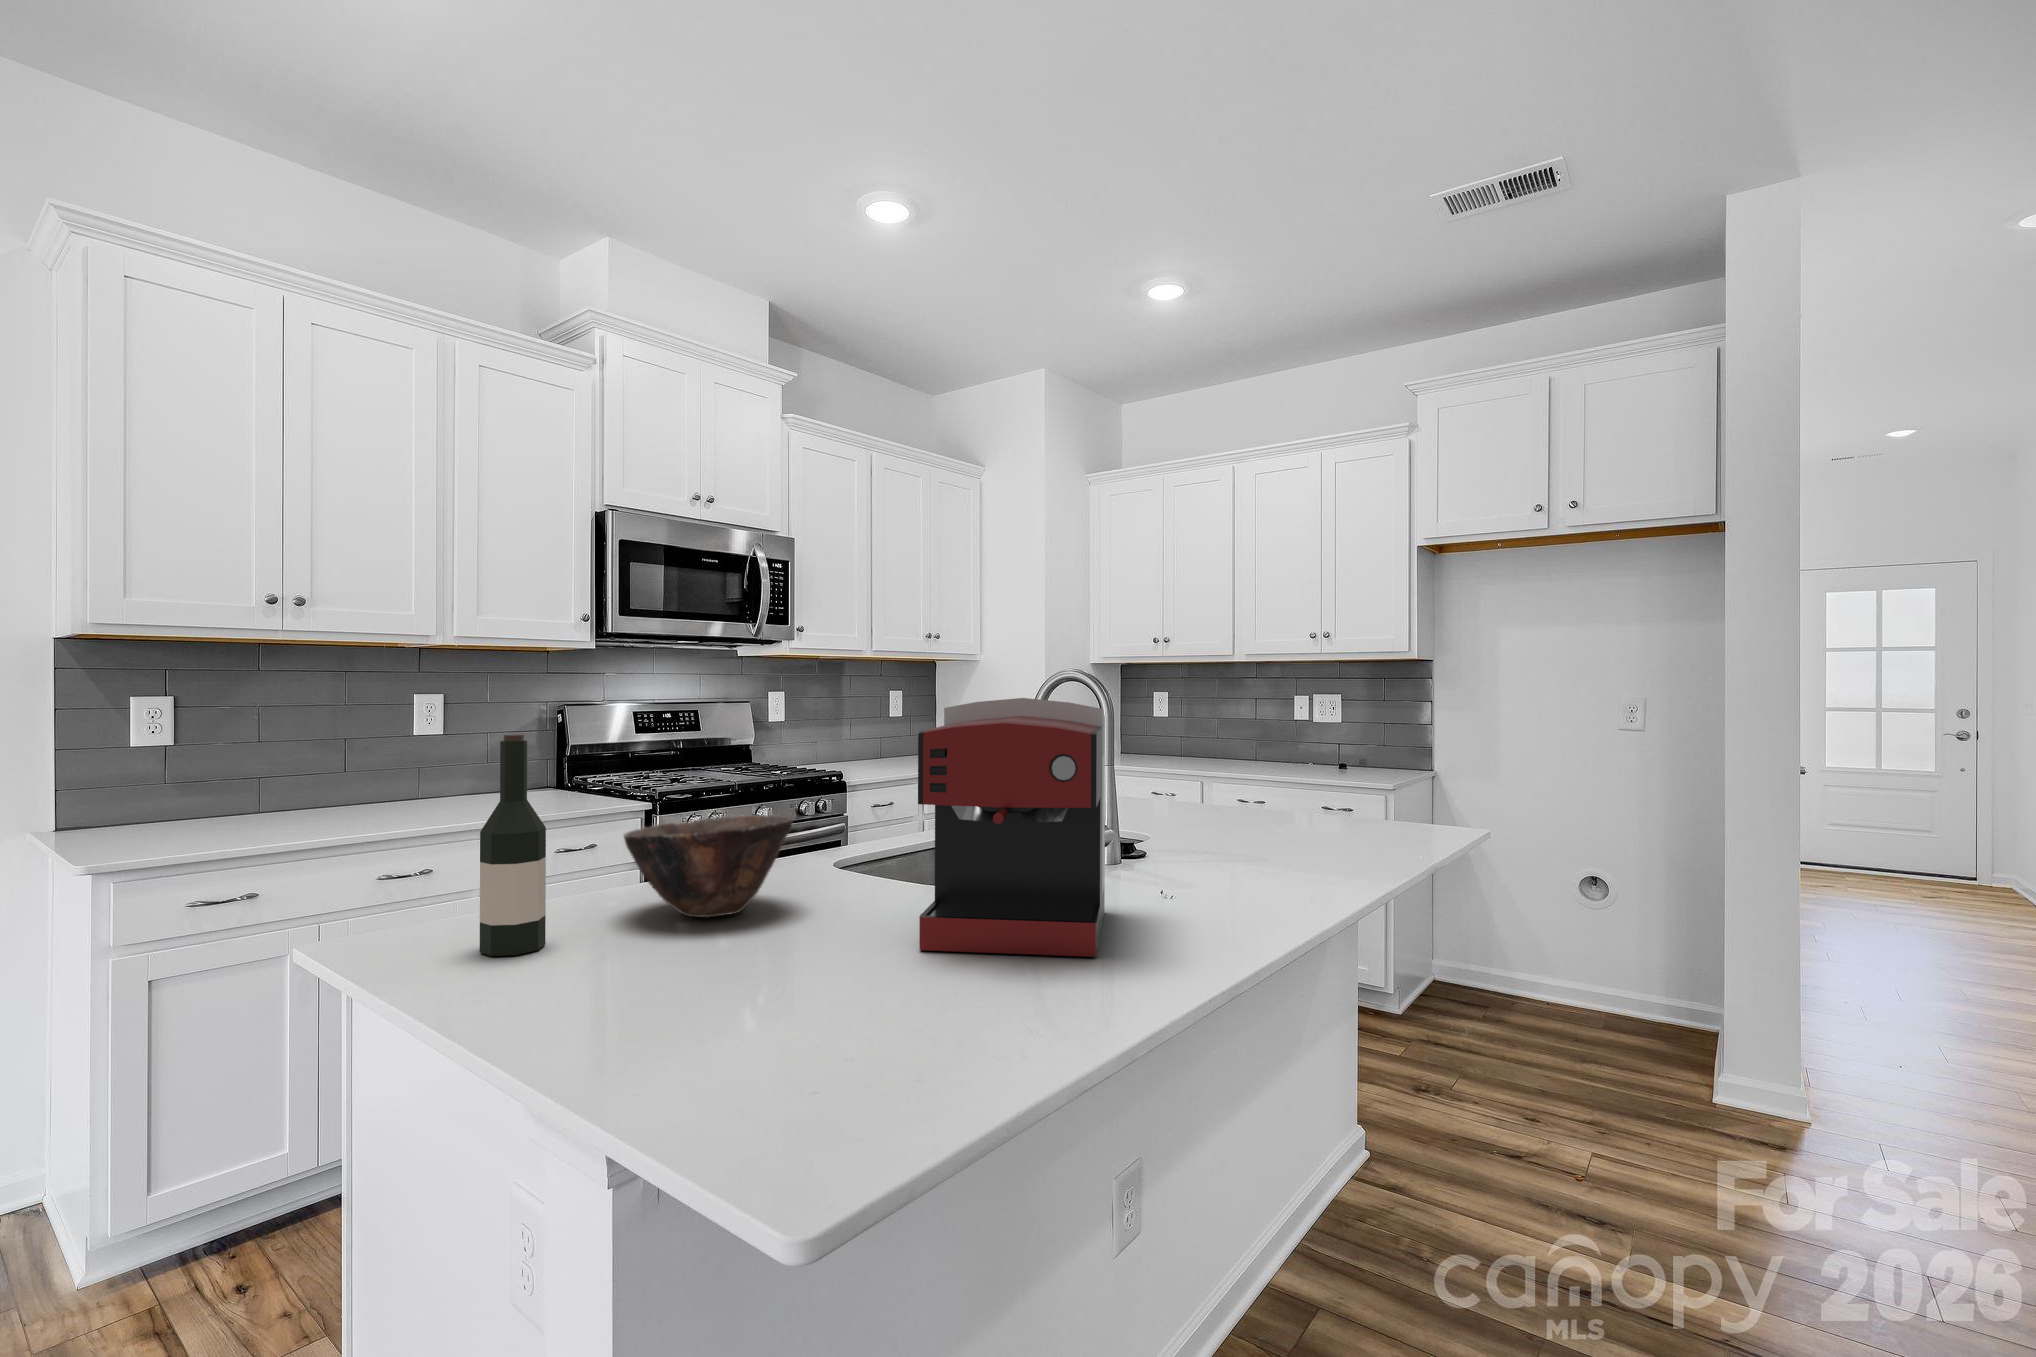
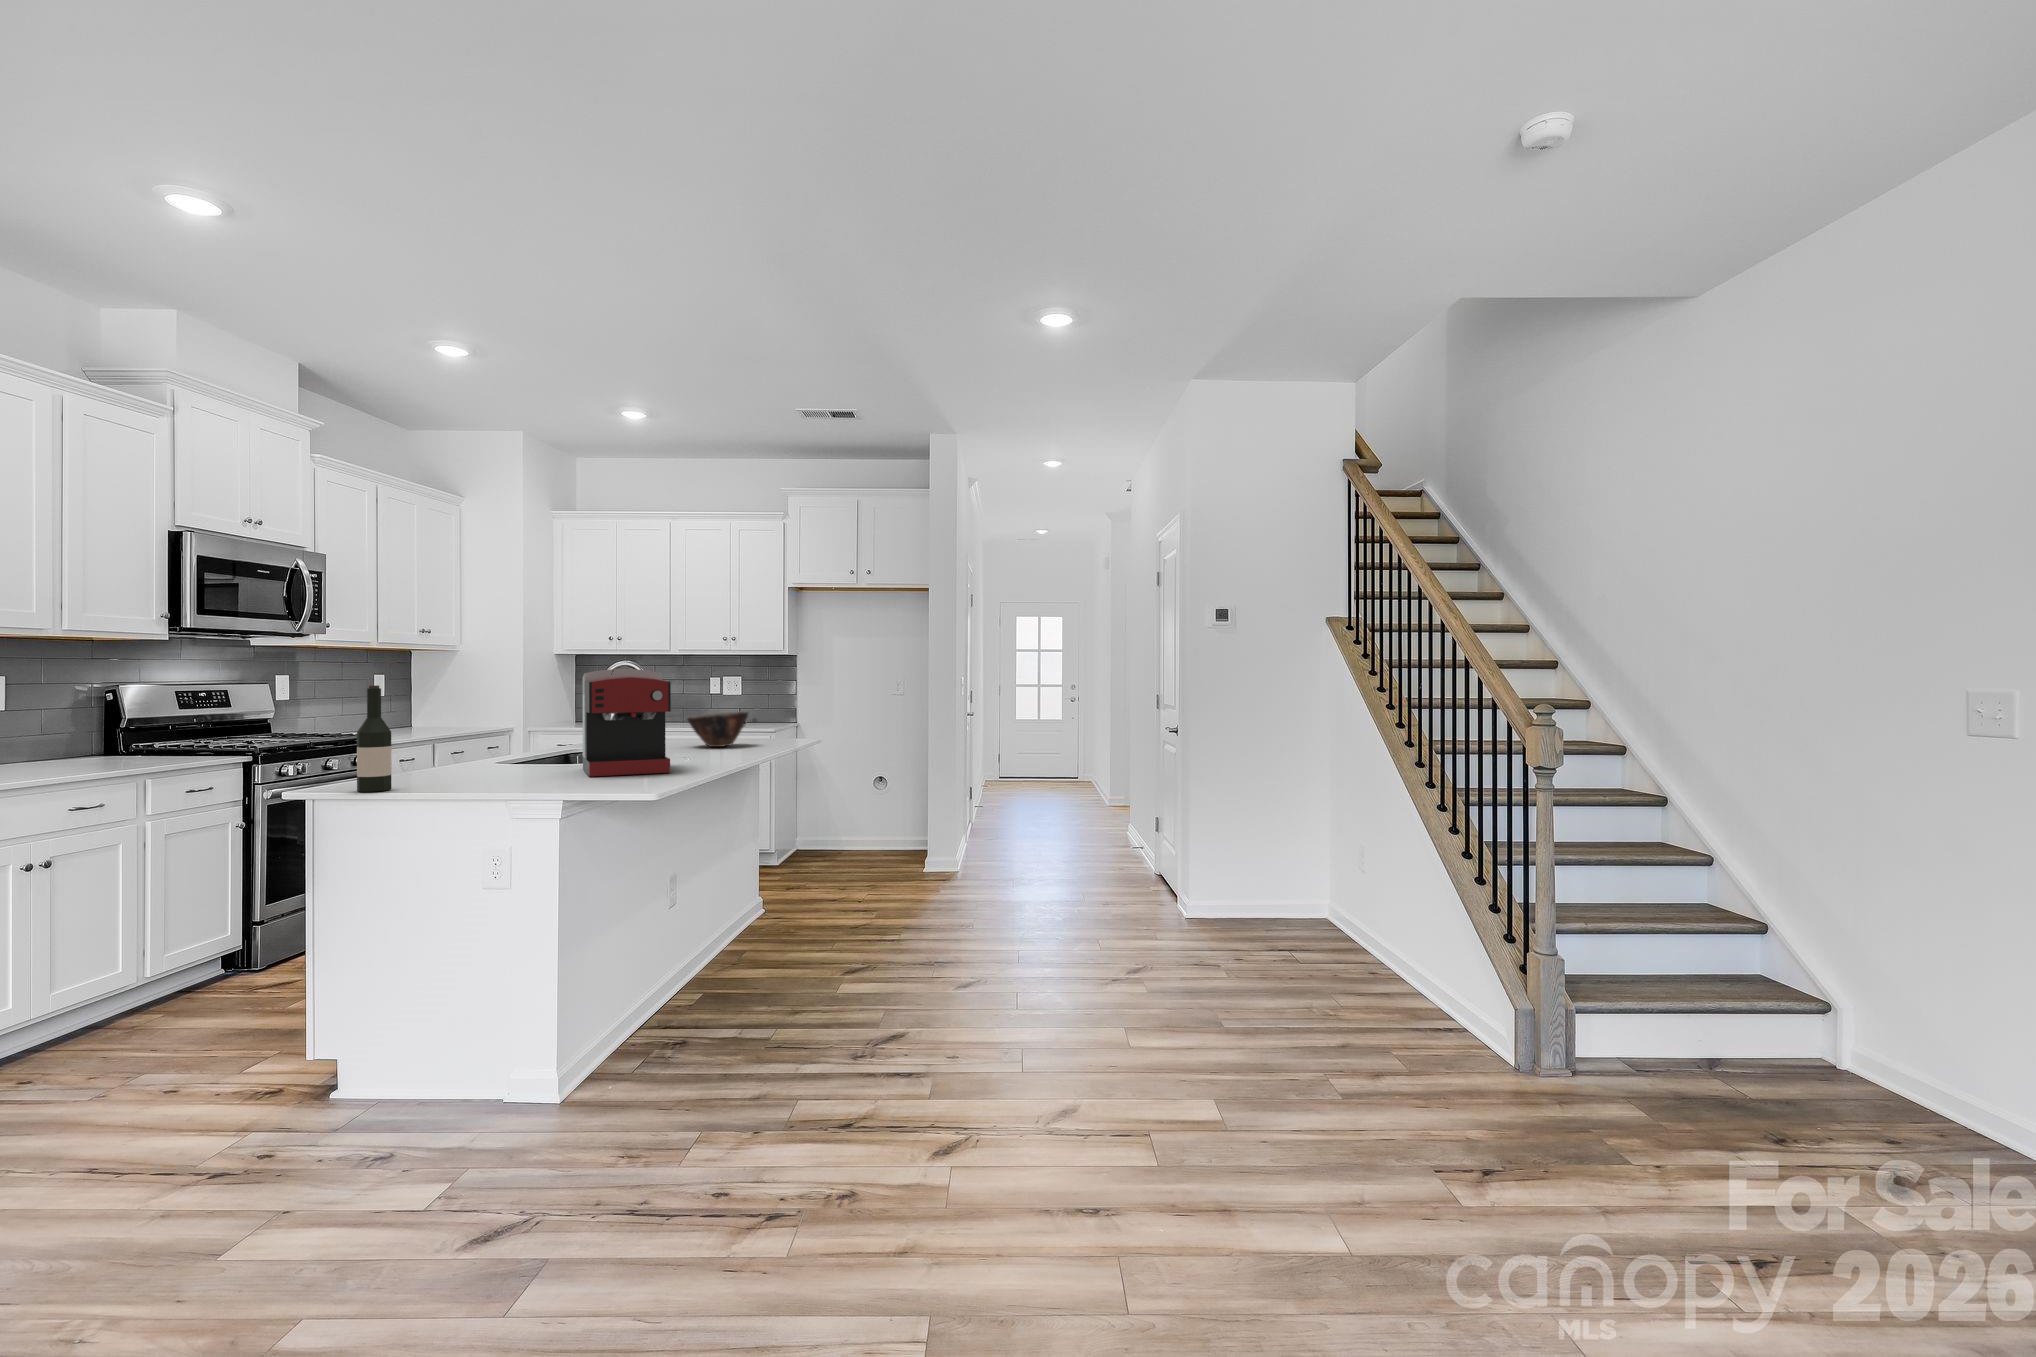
bowl: present [624,815,793,917] -> present [687,712,748,747]

